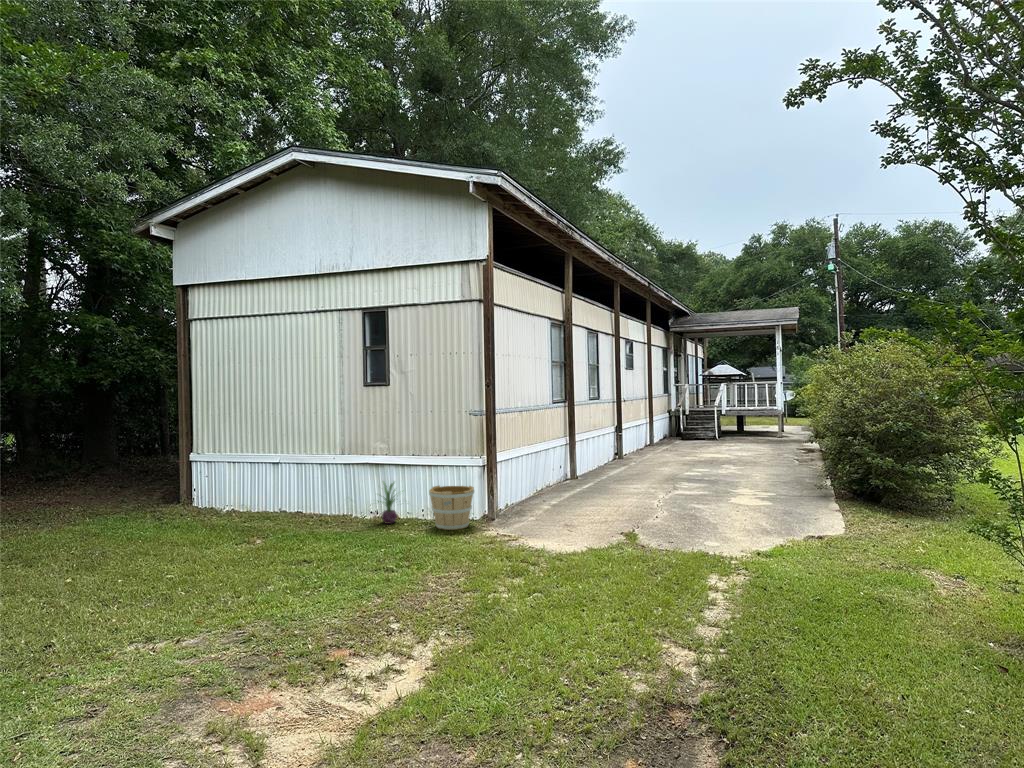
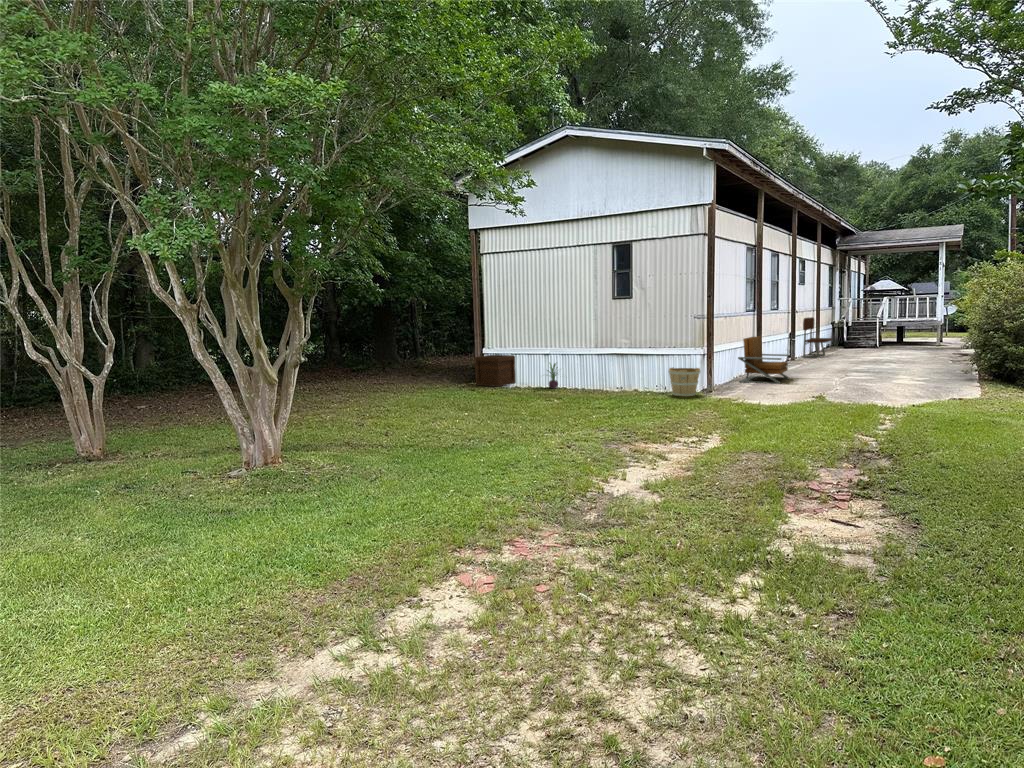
bench: none [635,407,667,455] -> present [803,317,832,358]
lounge chair: none [539,435,607,501] -> present [738,336,790,384]
wooden crate: none [167,462,233,513] -> present [475,355,516,387]
decorative plant: present [378,482,403,524] -> present [547,363,558,389]

